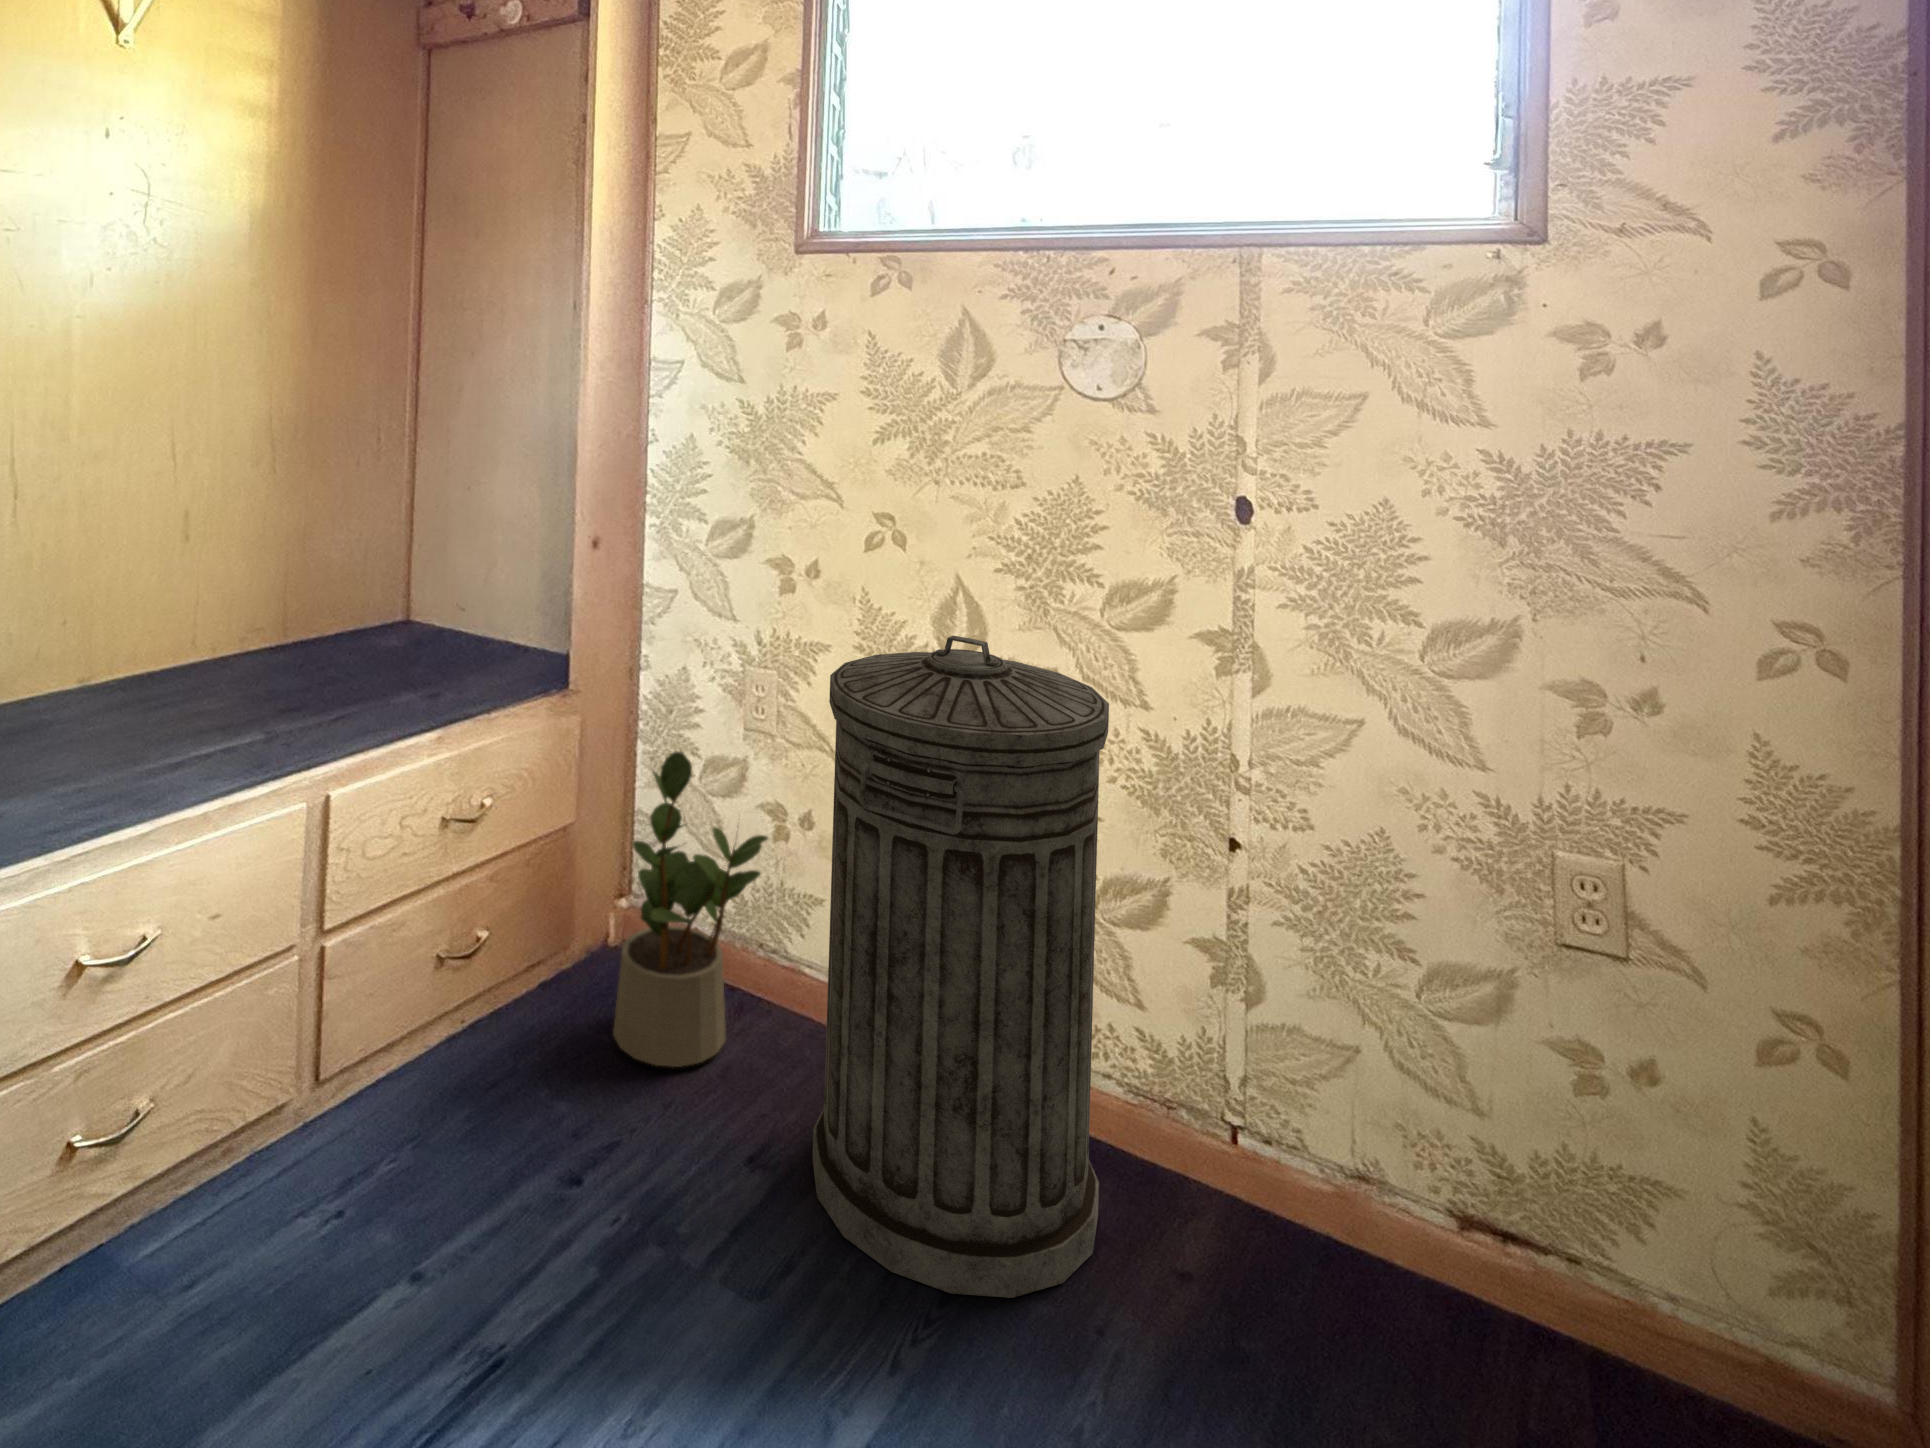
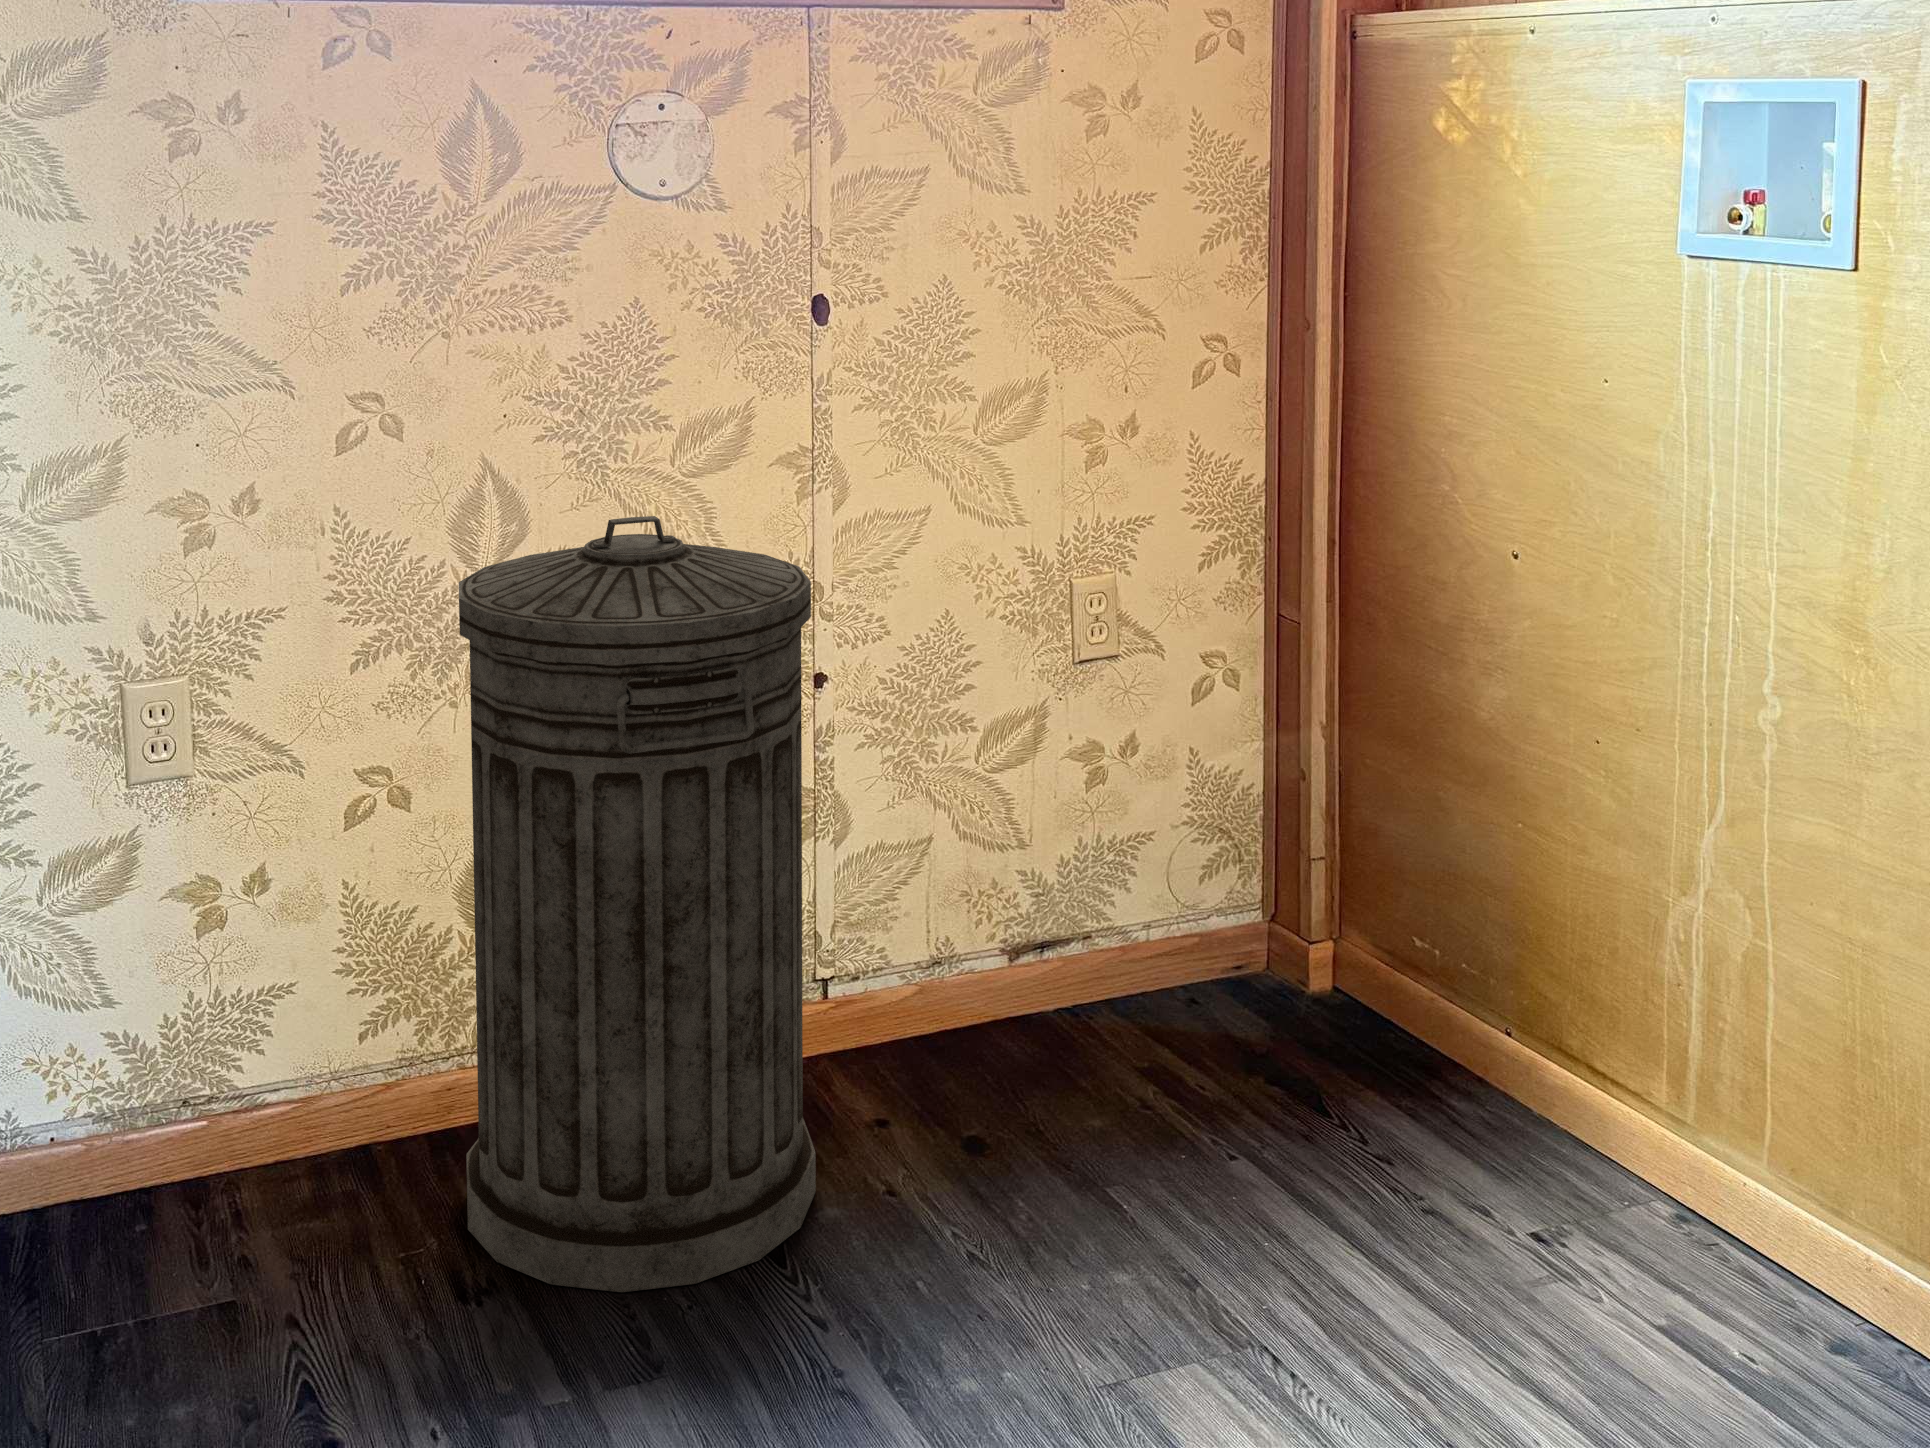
potted plant: present [613,751,768,1067] -> none [53,830,261,1324]

